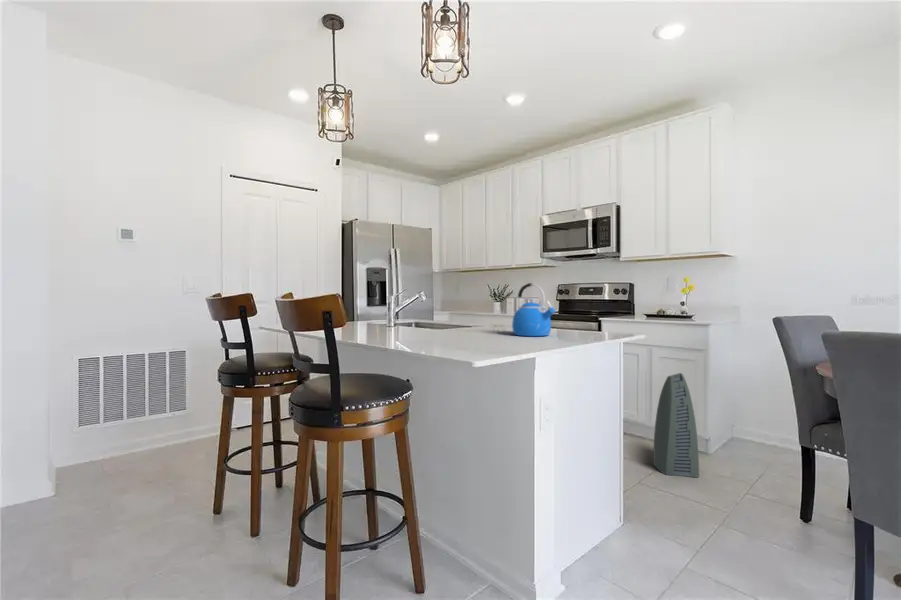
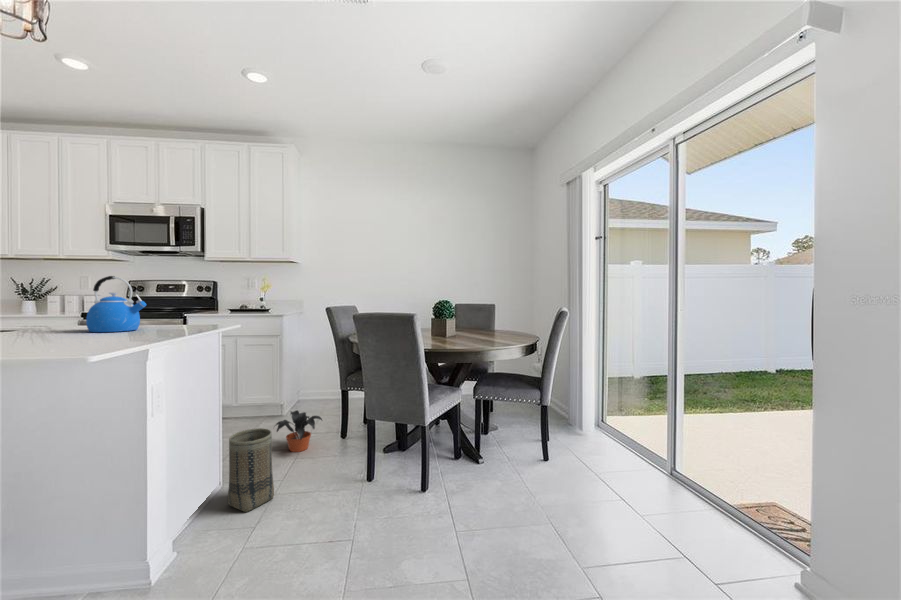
air purifier: present [653,373,699,478] -> none [241,355,278,441]
potted plant: none [691,454,767,515] -> present [276,410,322,452]
basket: none [631,466,687,570] -> present [228,428,274,512]

